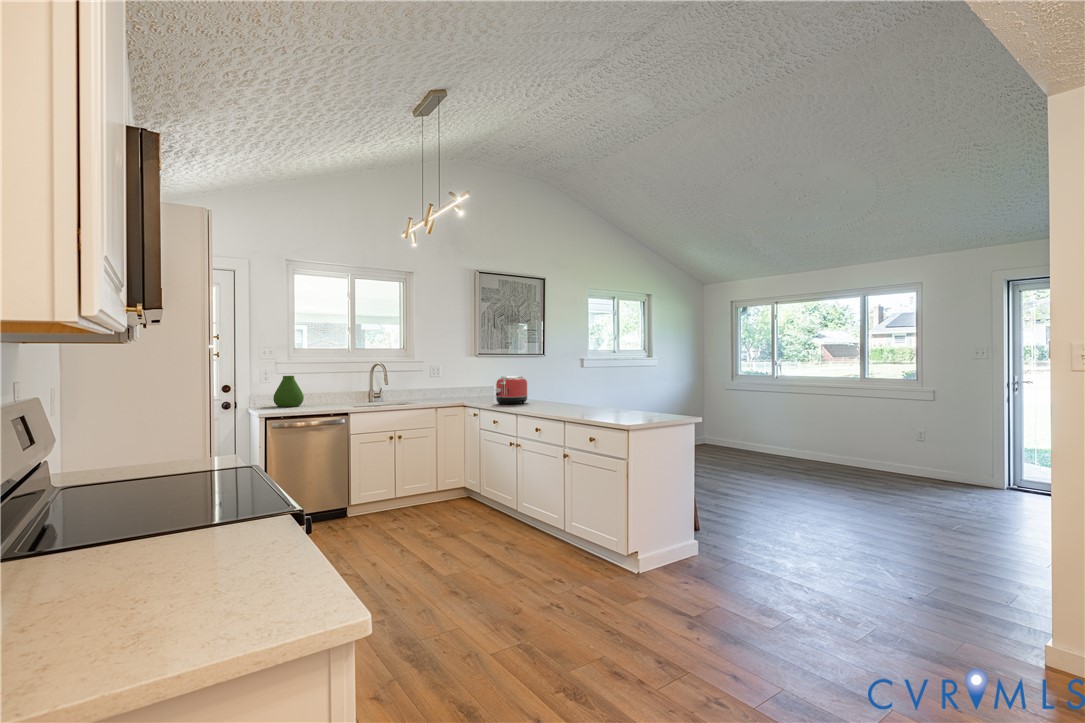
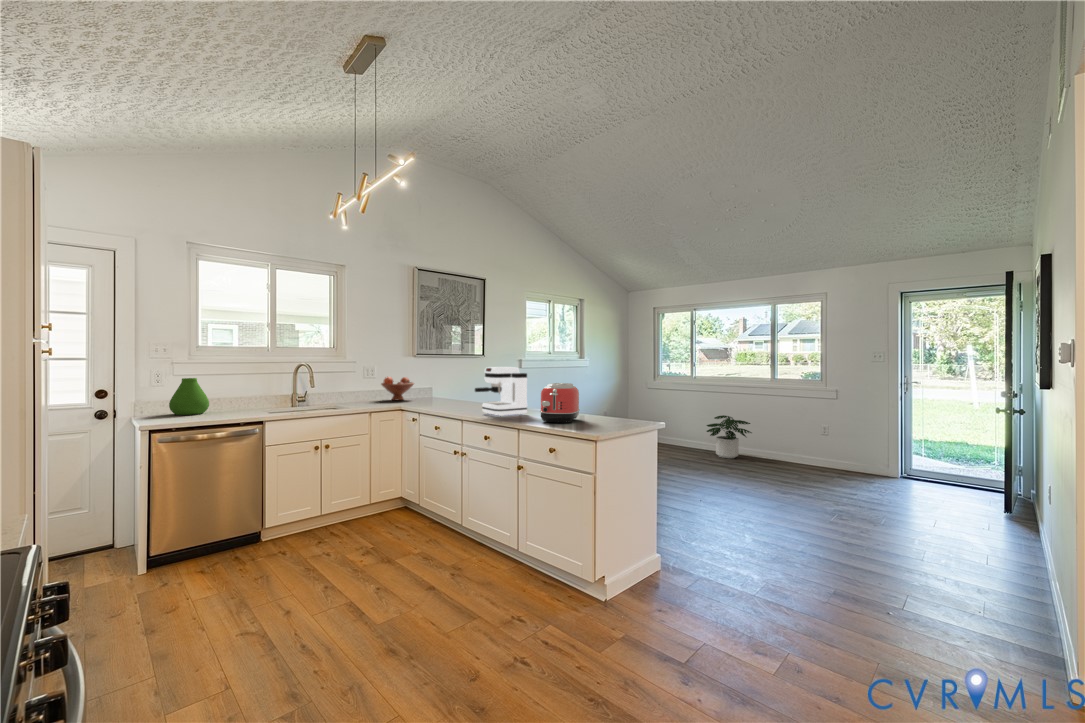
coffee maker: none [528,365,577,411] -> present [475,367,527,416]
fruit bowl: none [446,375,477,398] -> present [381,377,414,400]
toaster: present [496,376,528,404] -> present [540,383,580,423]
potted plant: none [785,419,837,465] -> present [707,415,752,458]

